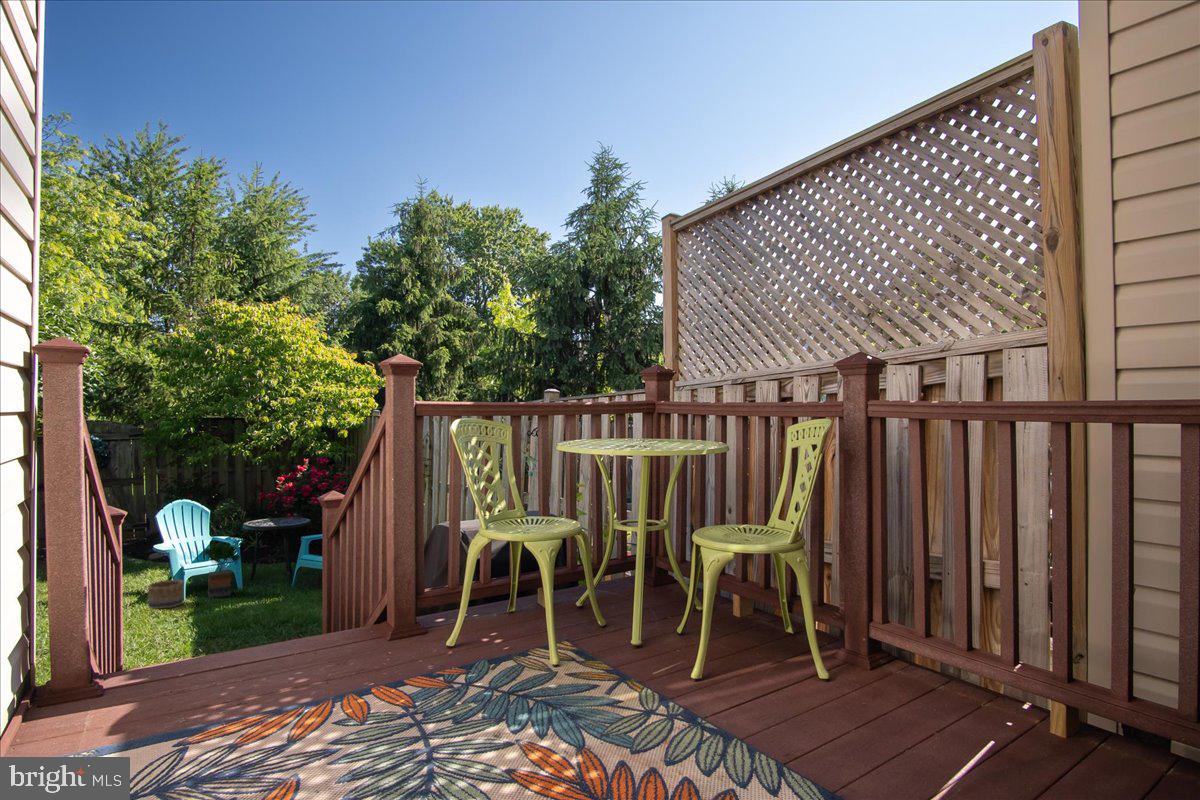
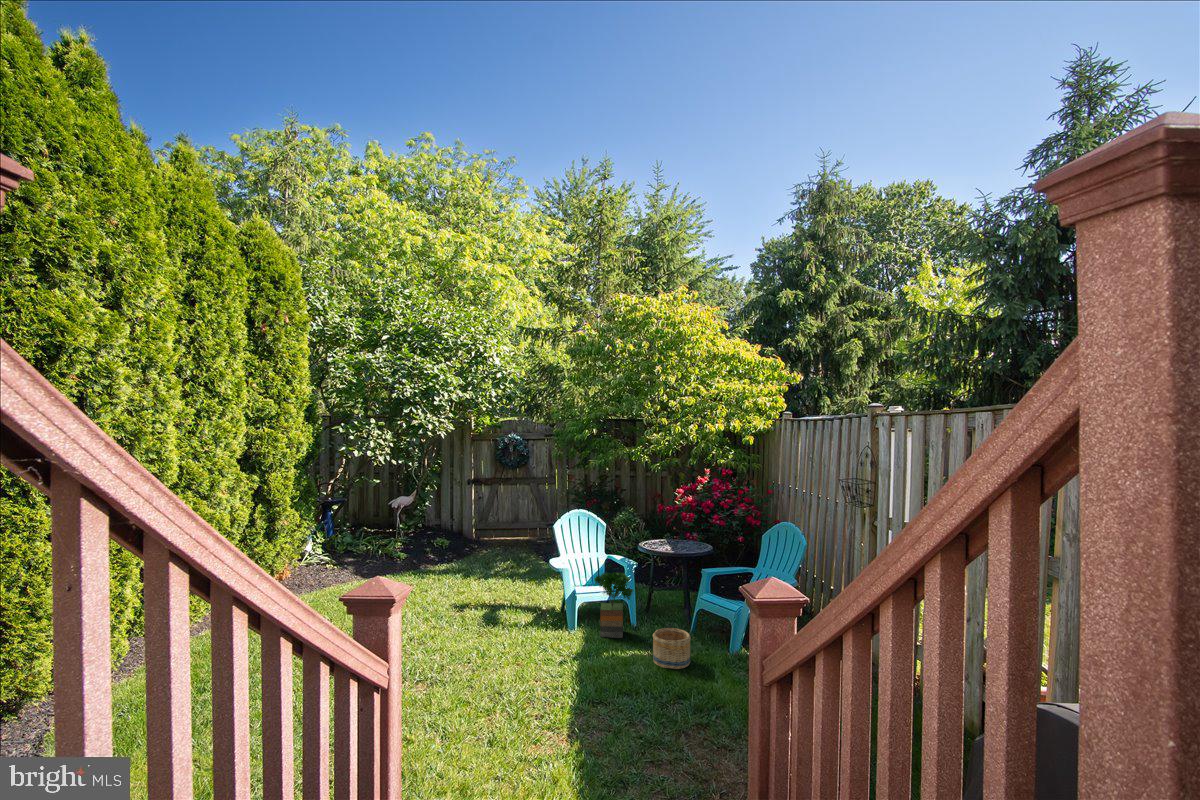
basket: present [148,580,184,609] -> present [653,628,691,669]

